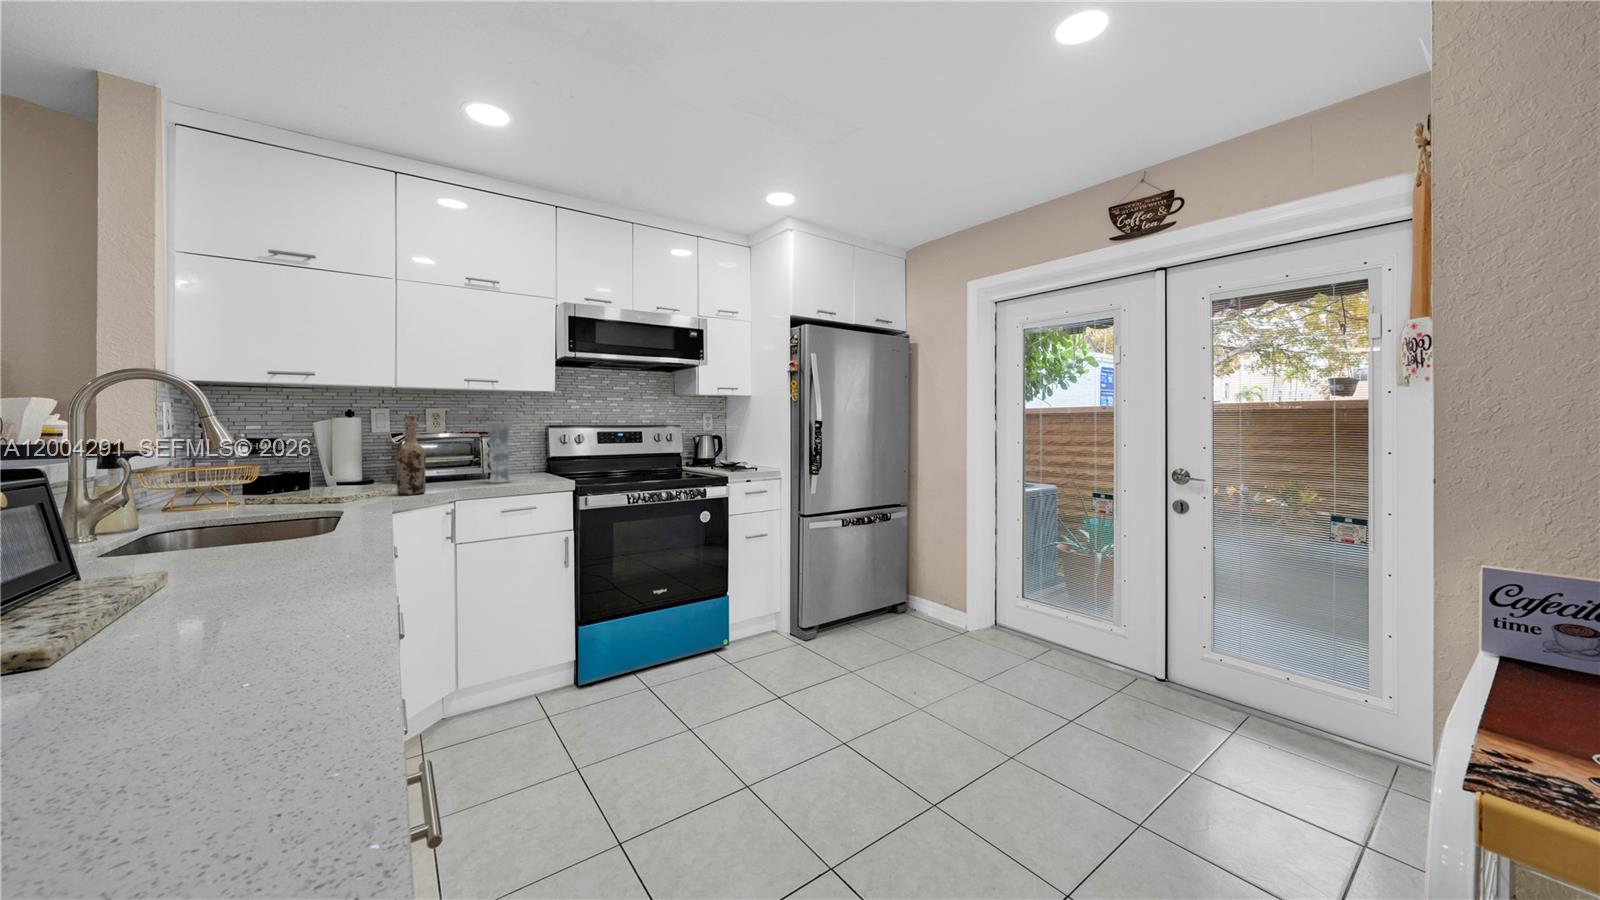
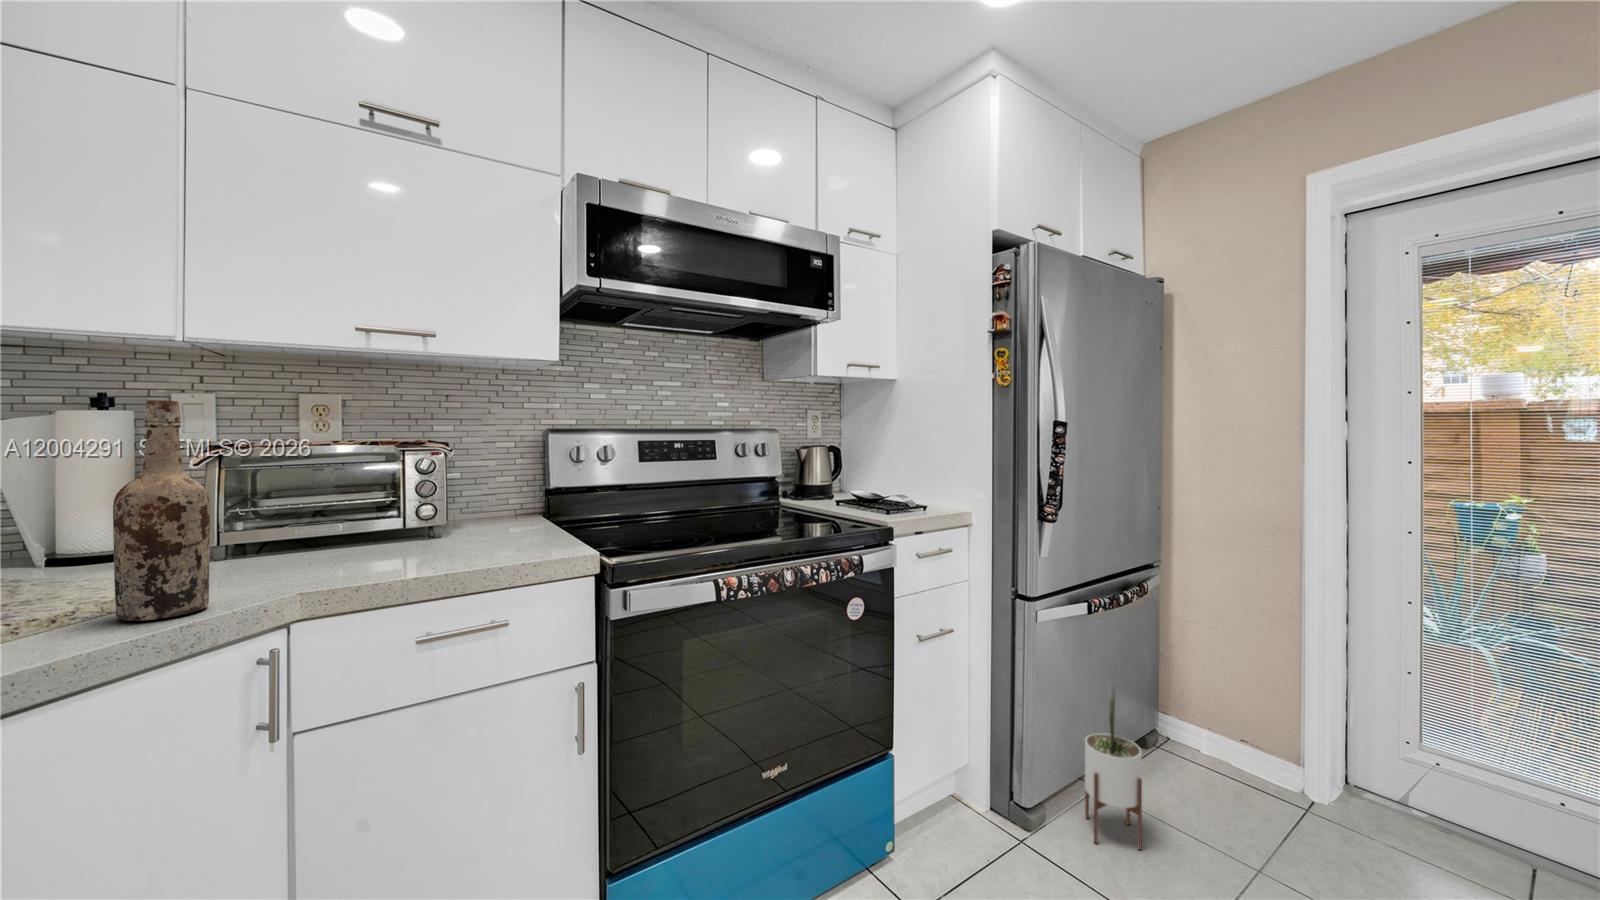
vase: present [484,423,513,483] -> none [402,423,472,553]
potted plant: none [836,549,862,643] -> present [1085,681,1142,850]

